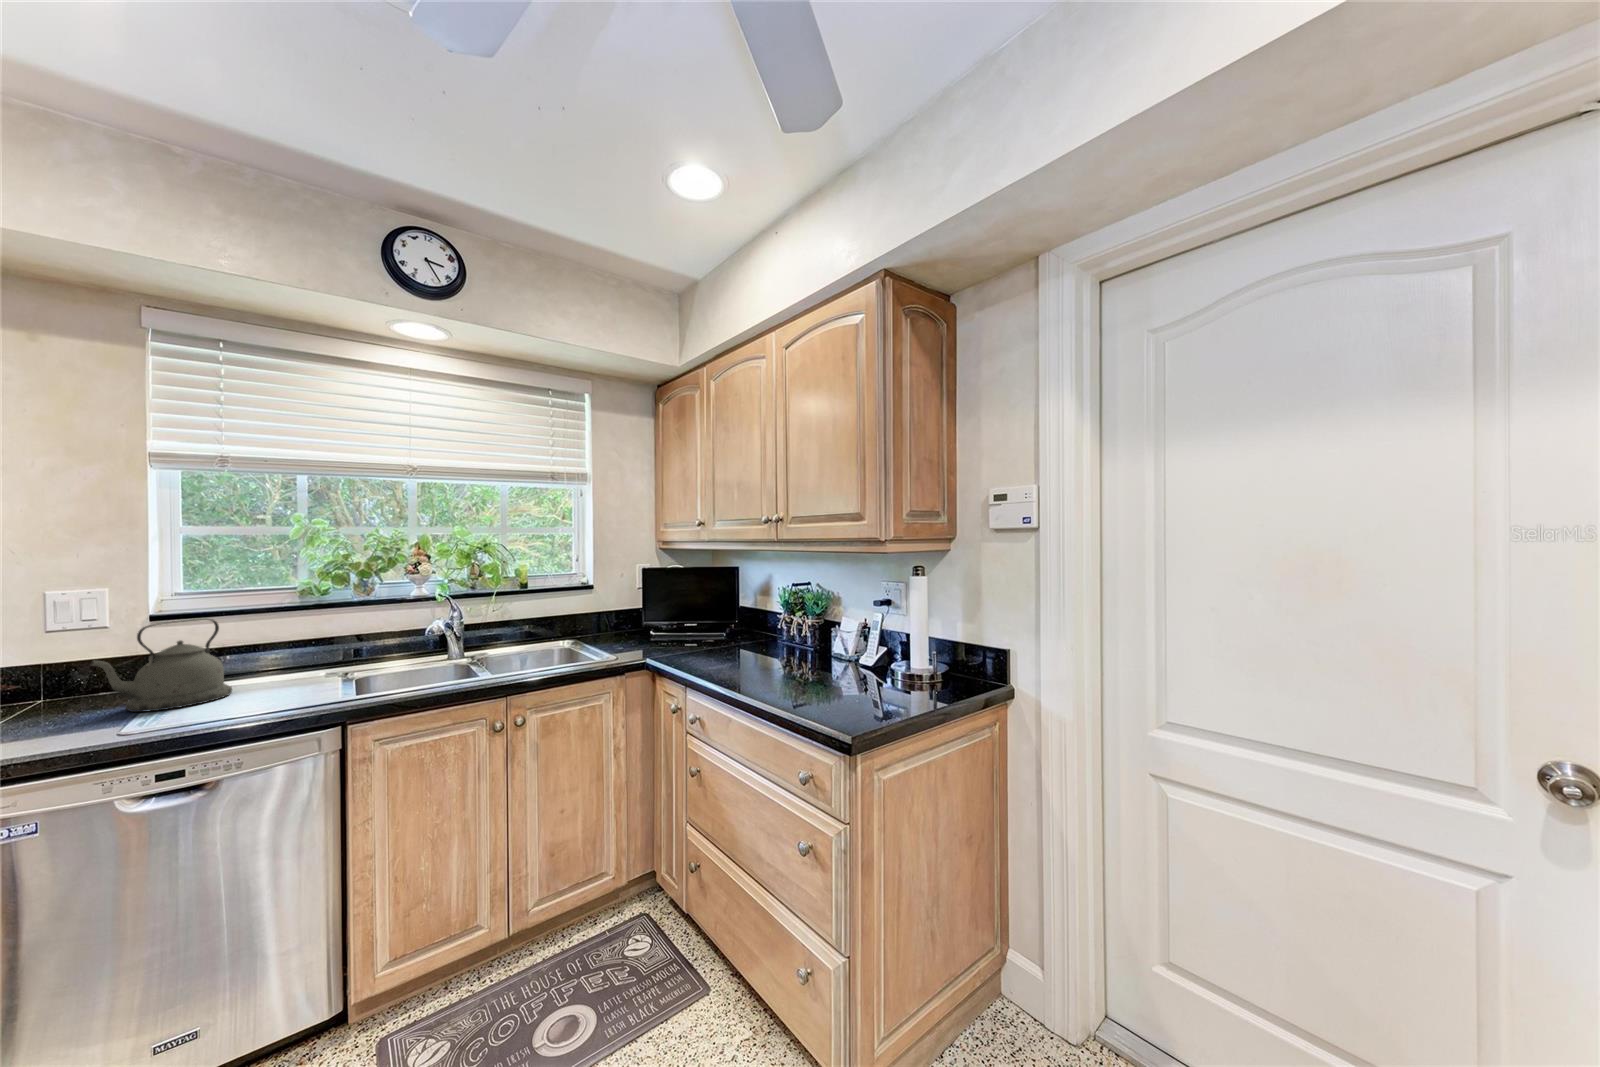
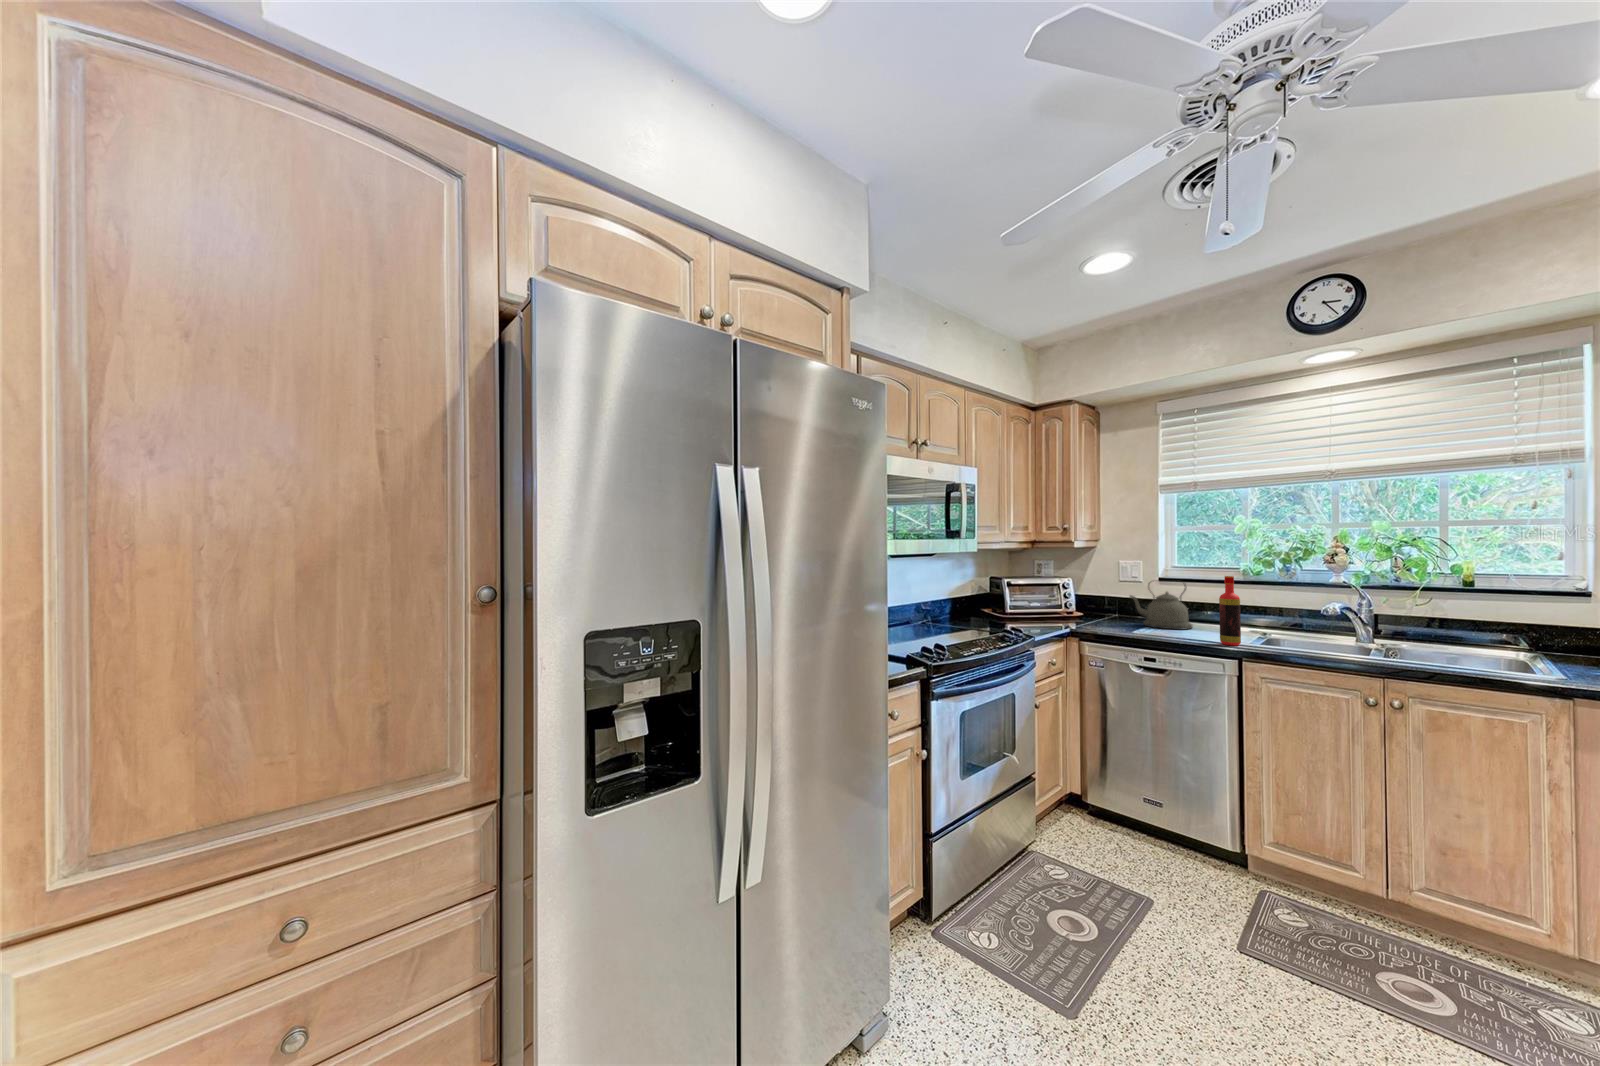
bottle: none [306,602,340,708] -> present [1219,576,1241,646]

